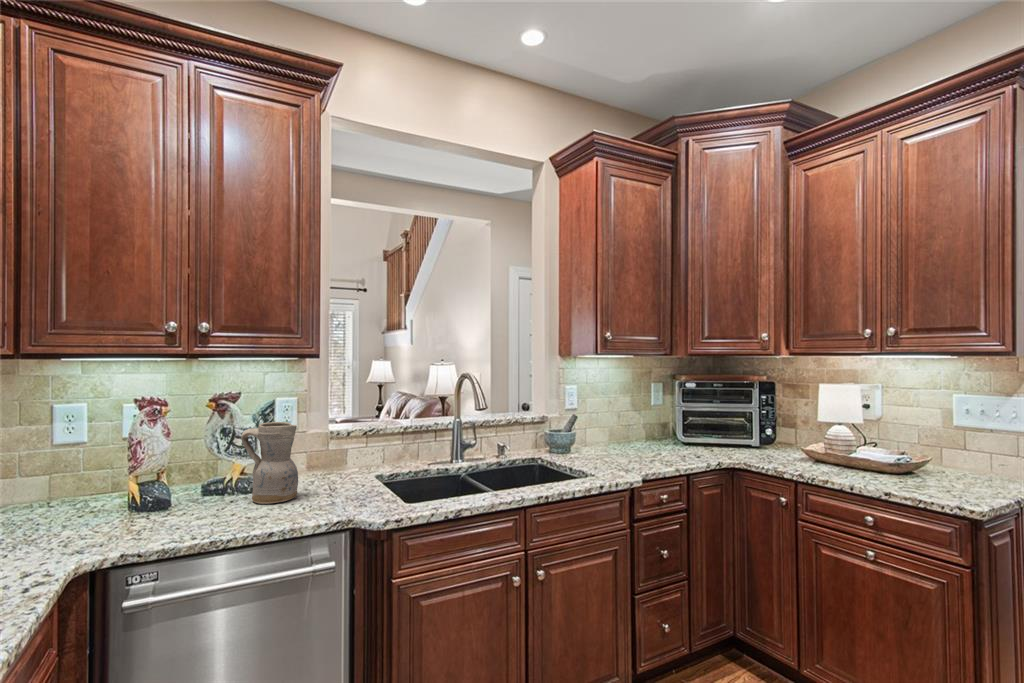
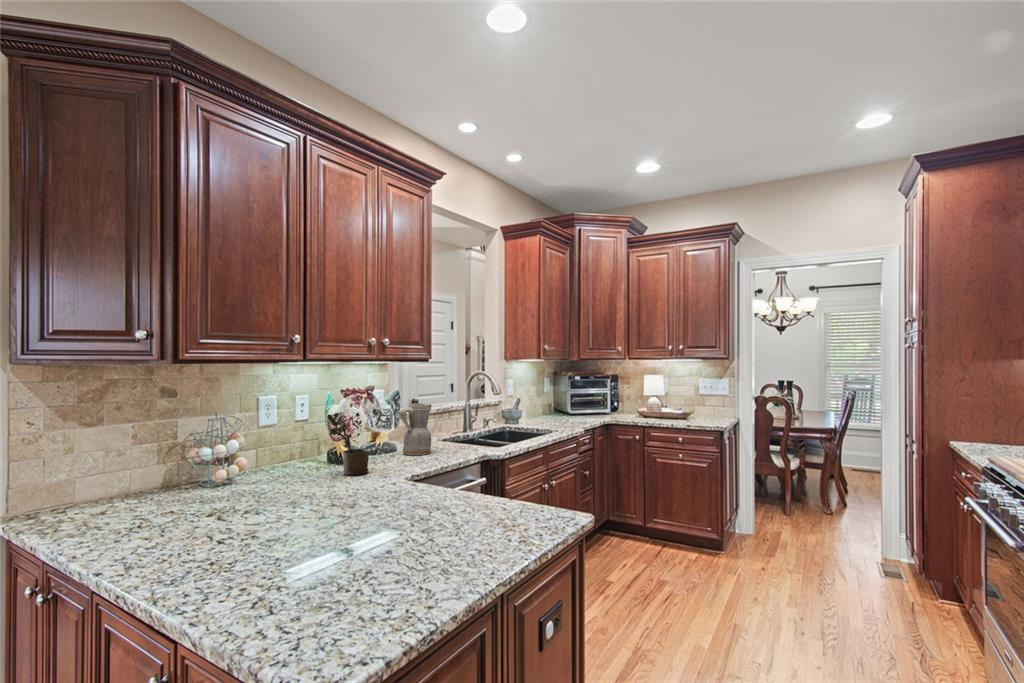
potted plant: none [41,436,122,536] -> present [327,413,369,476]

